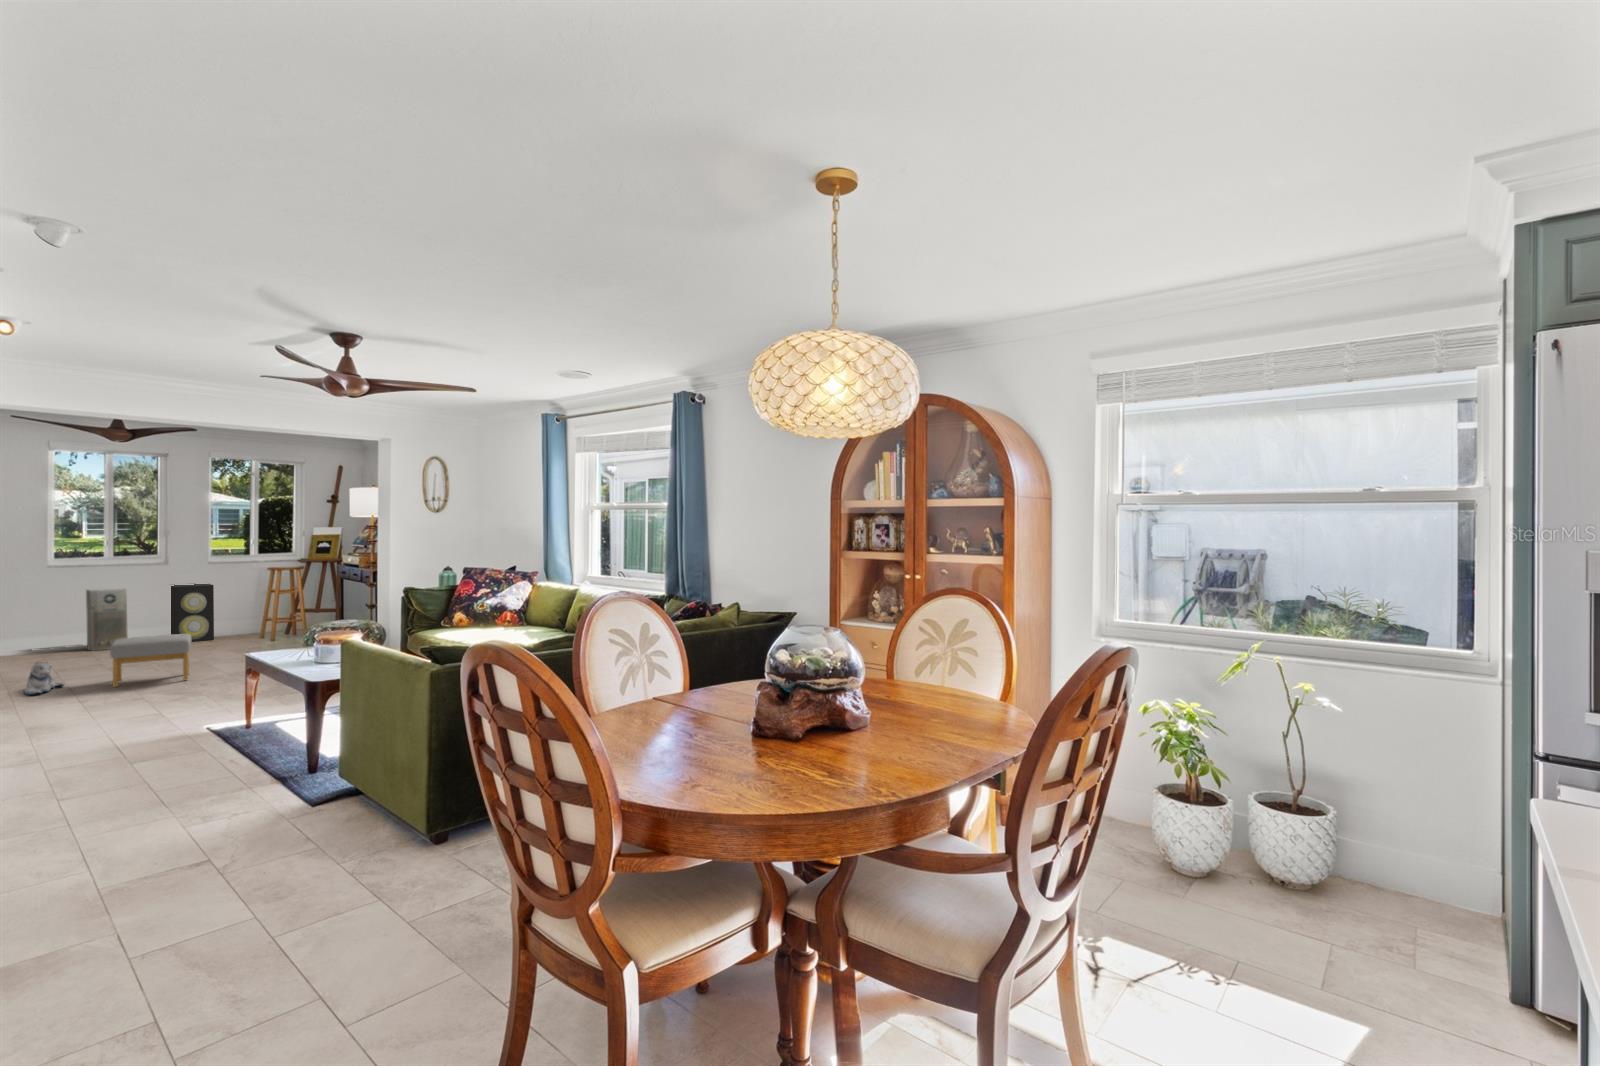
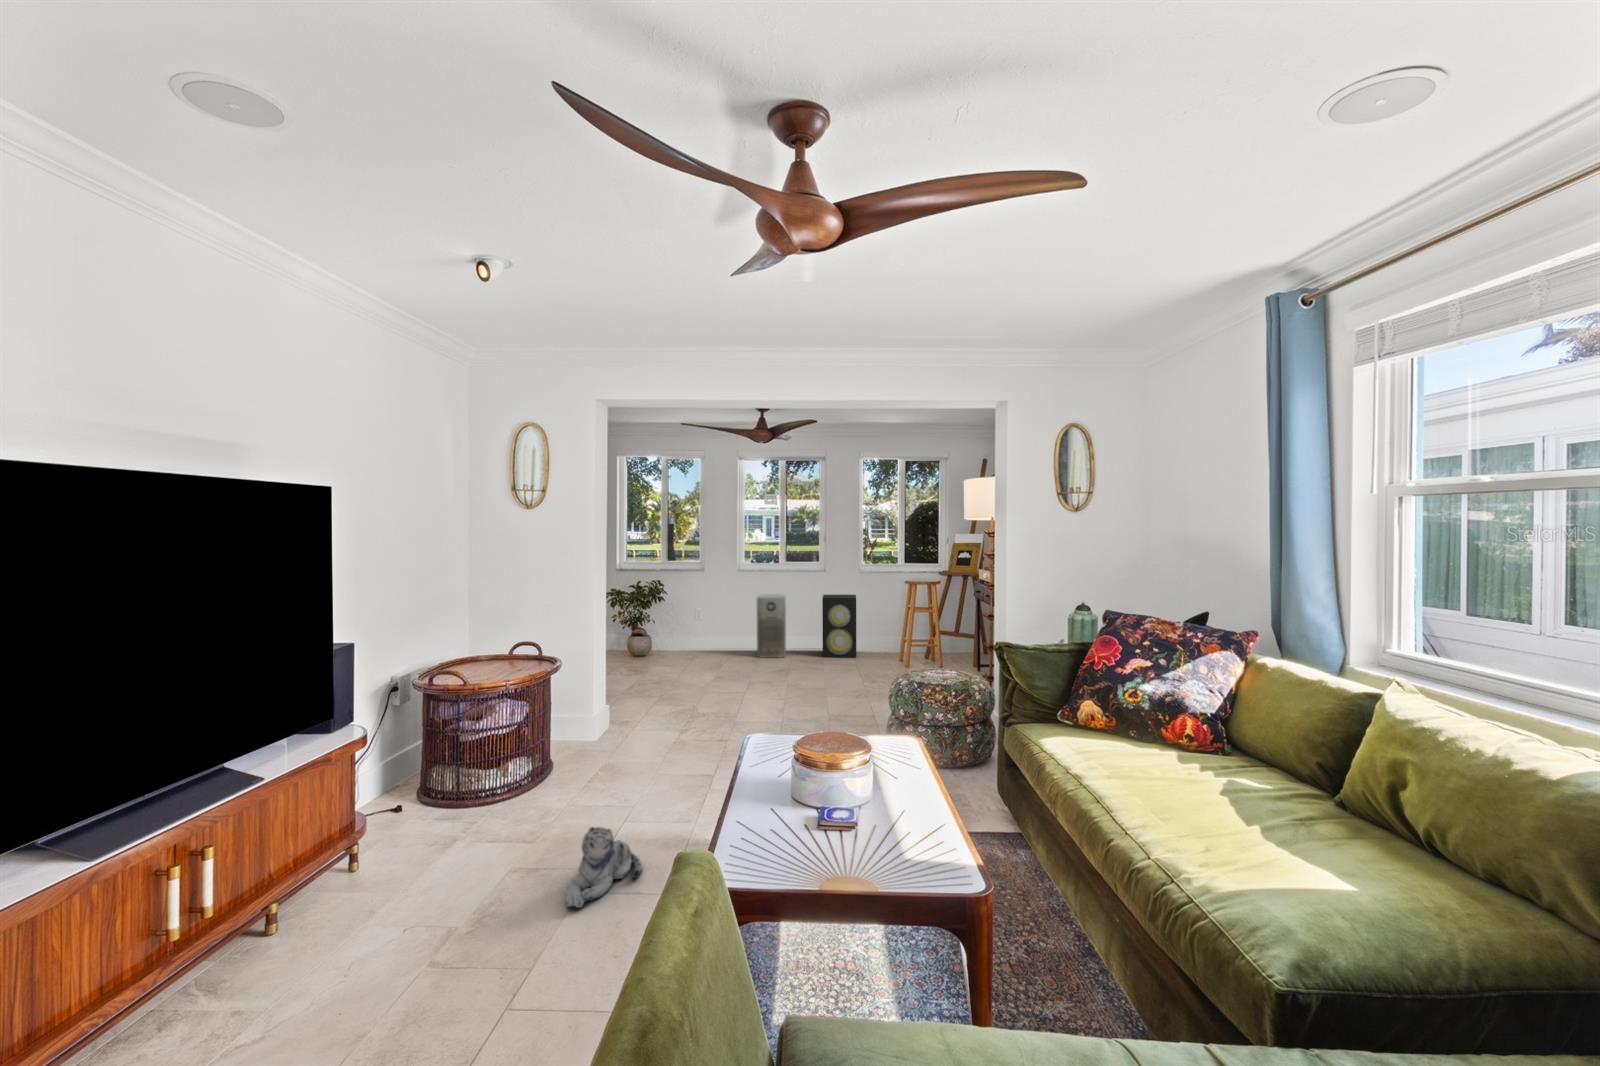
footstool: present [110,634,191,687] -> none [710,660,790,722]
plush toy: present [24,663,64,695] -> present [566,827,642,908]

